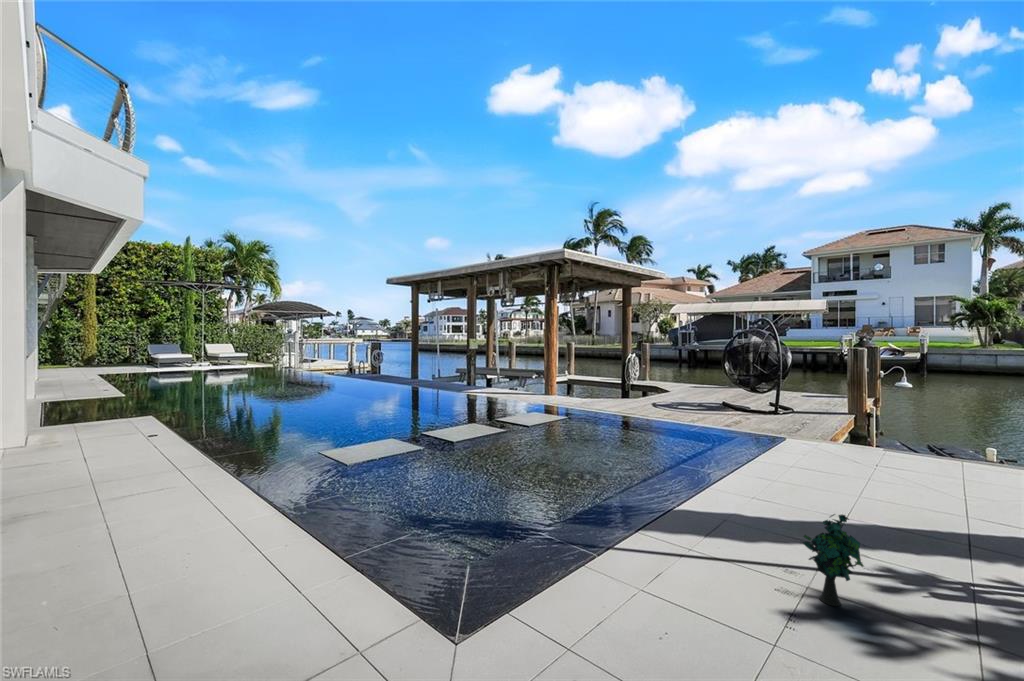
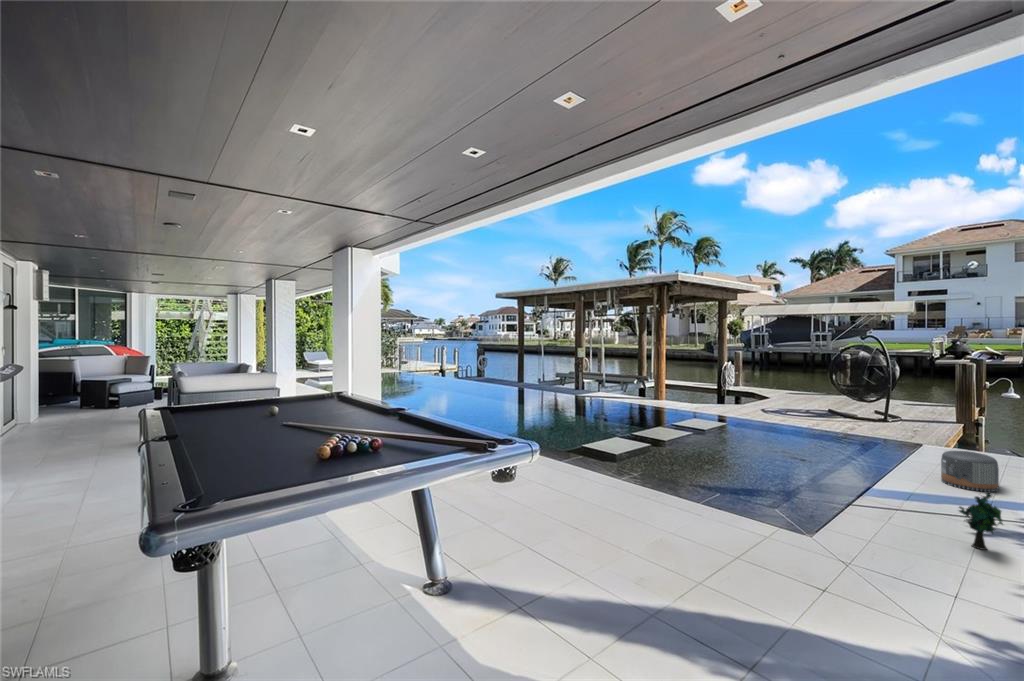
pouf: none [811,447,876,501] -> present [941,451,999,492]

